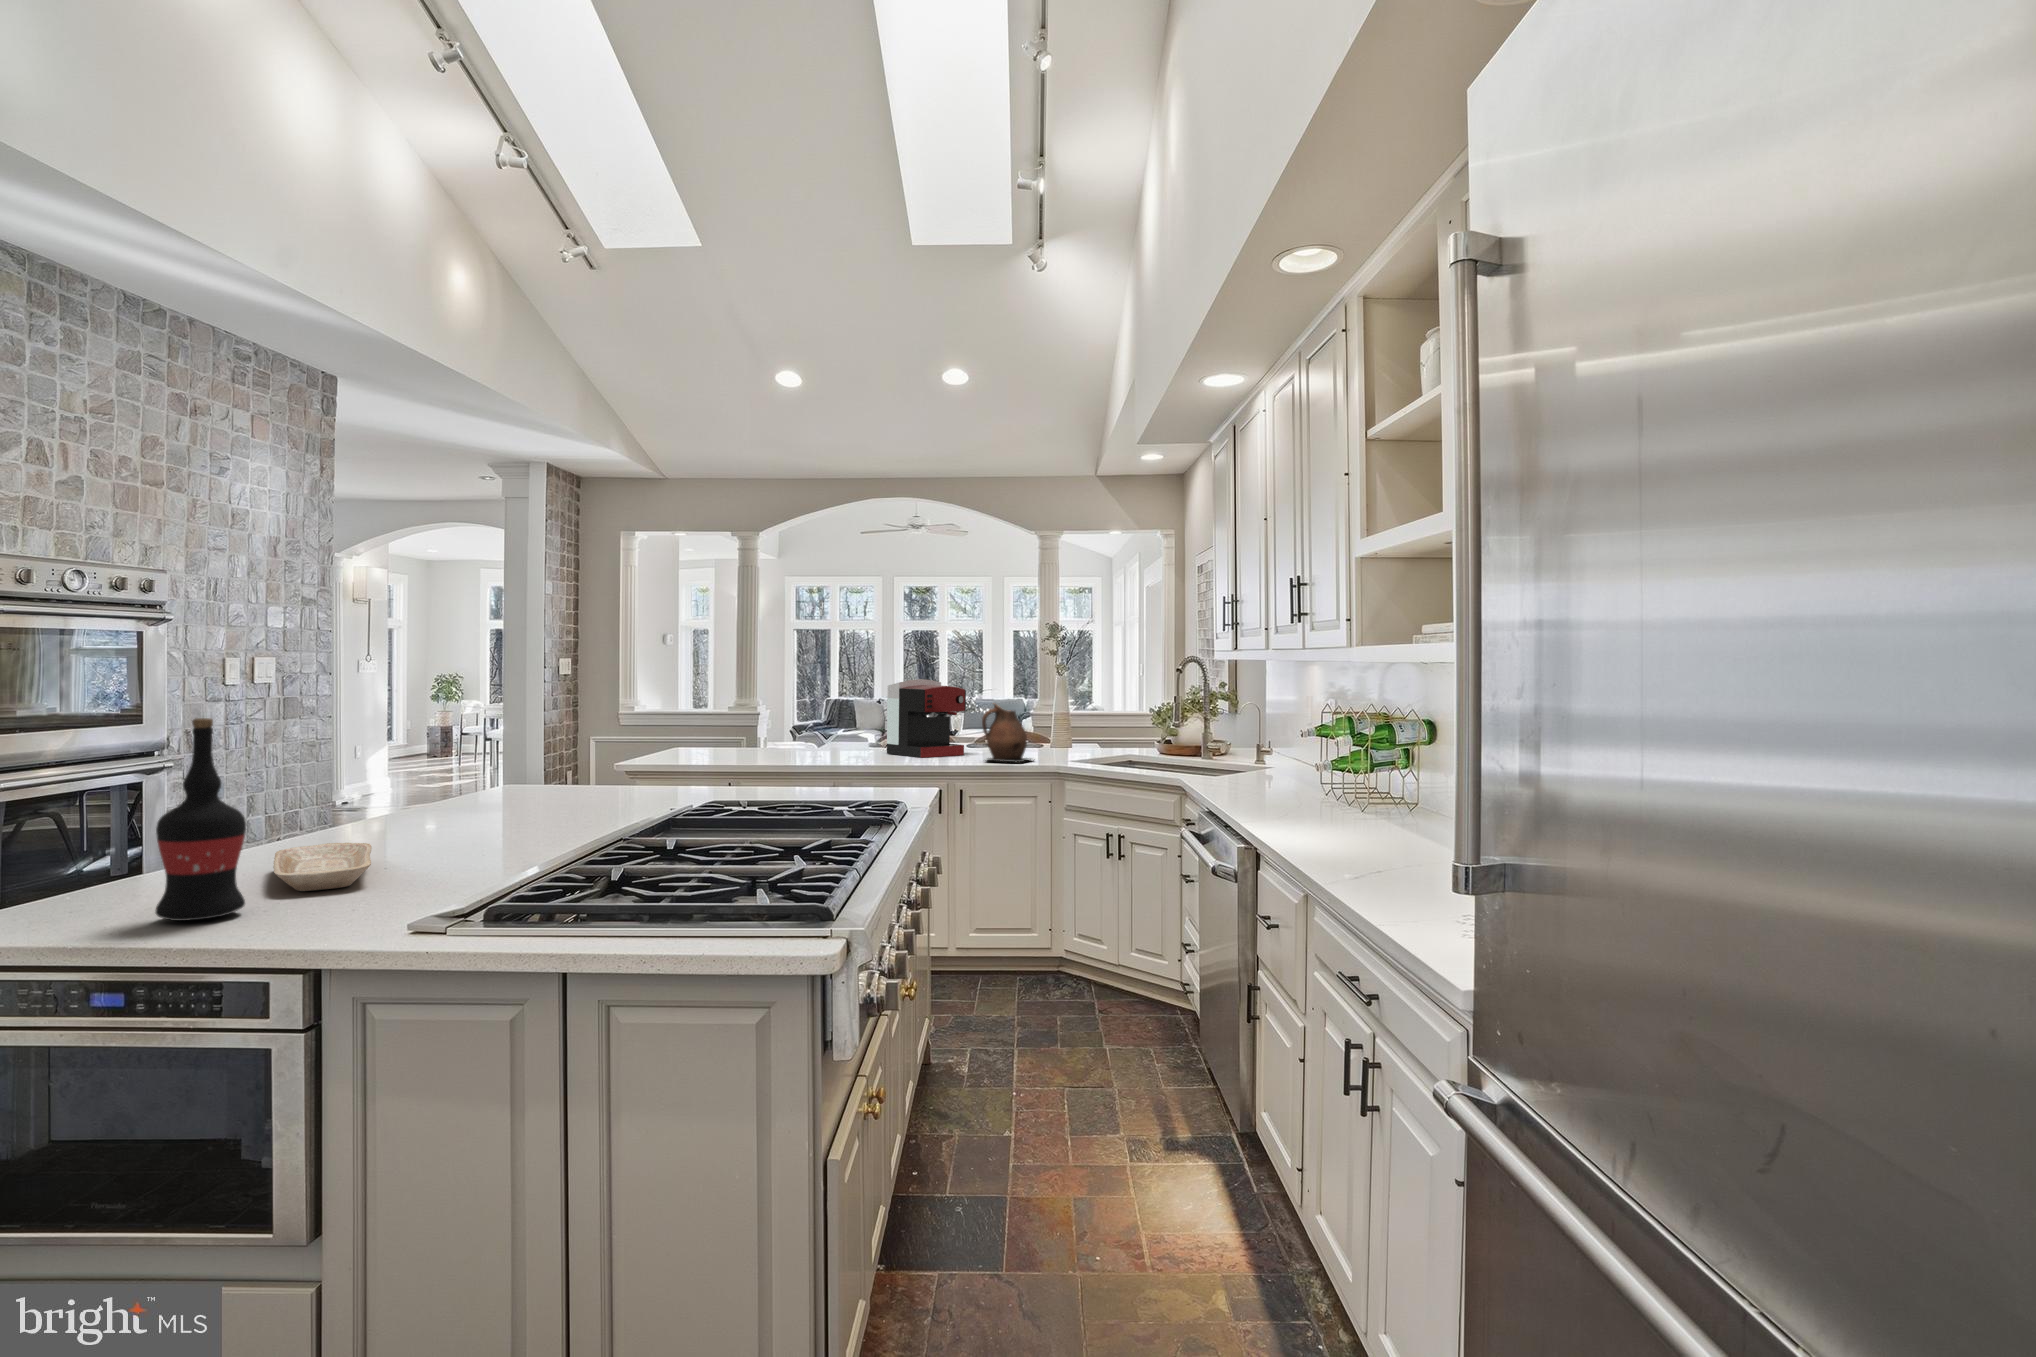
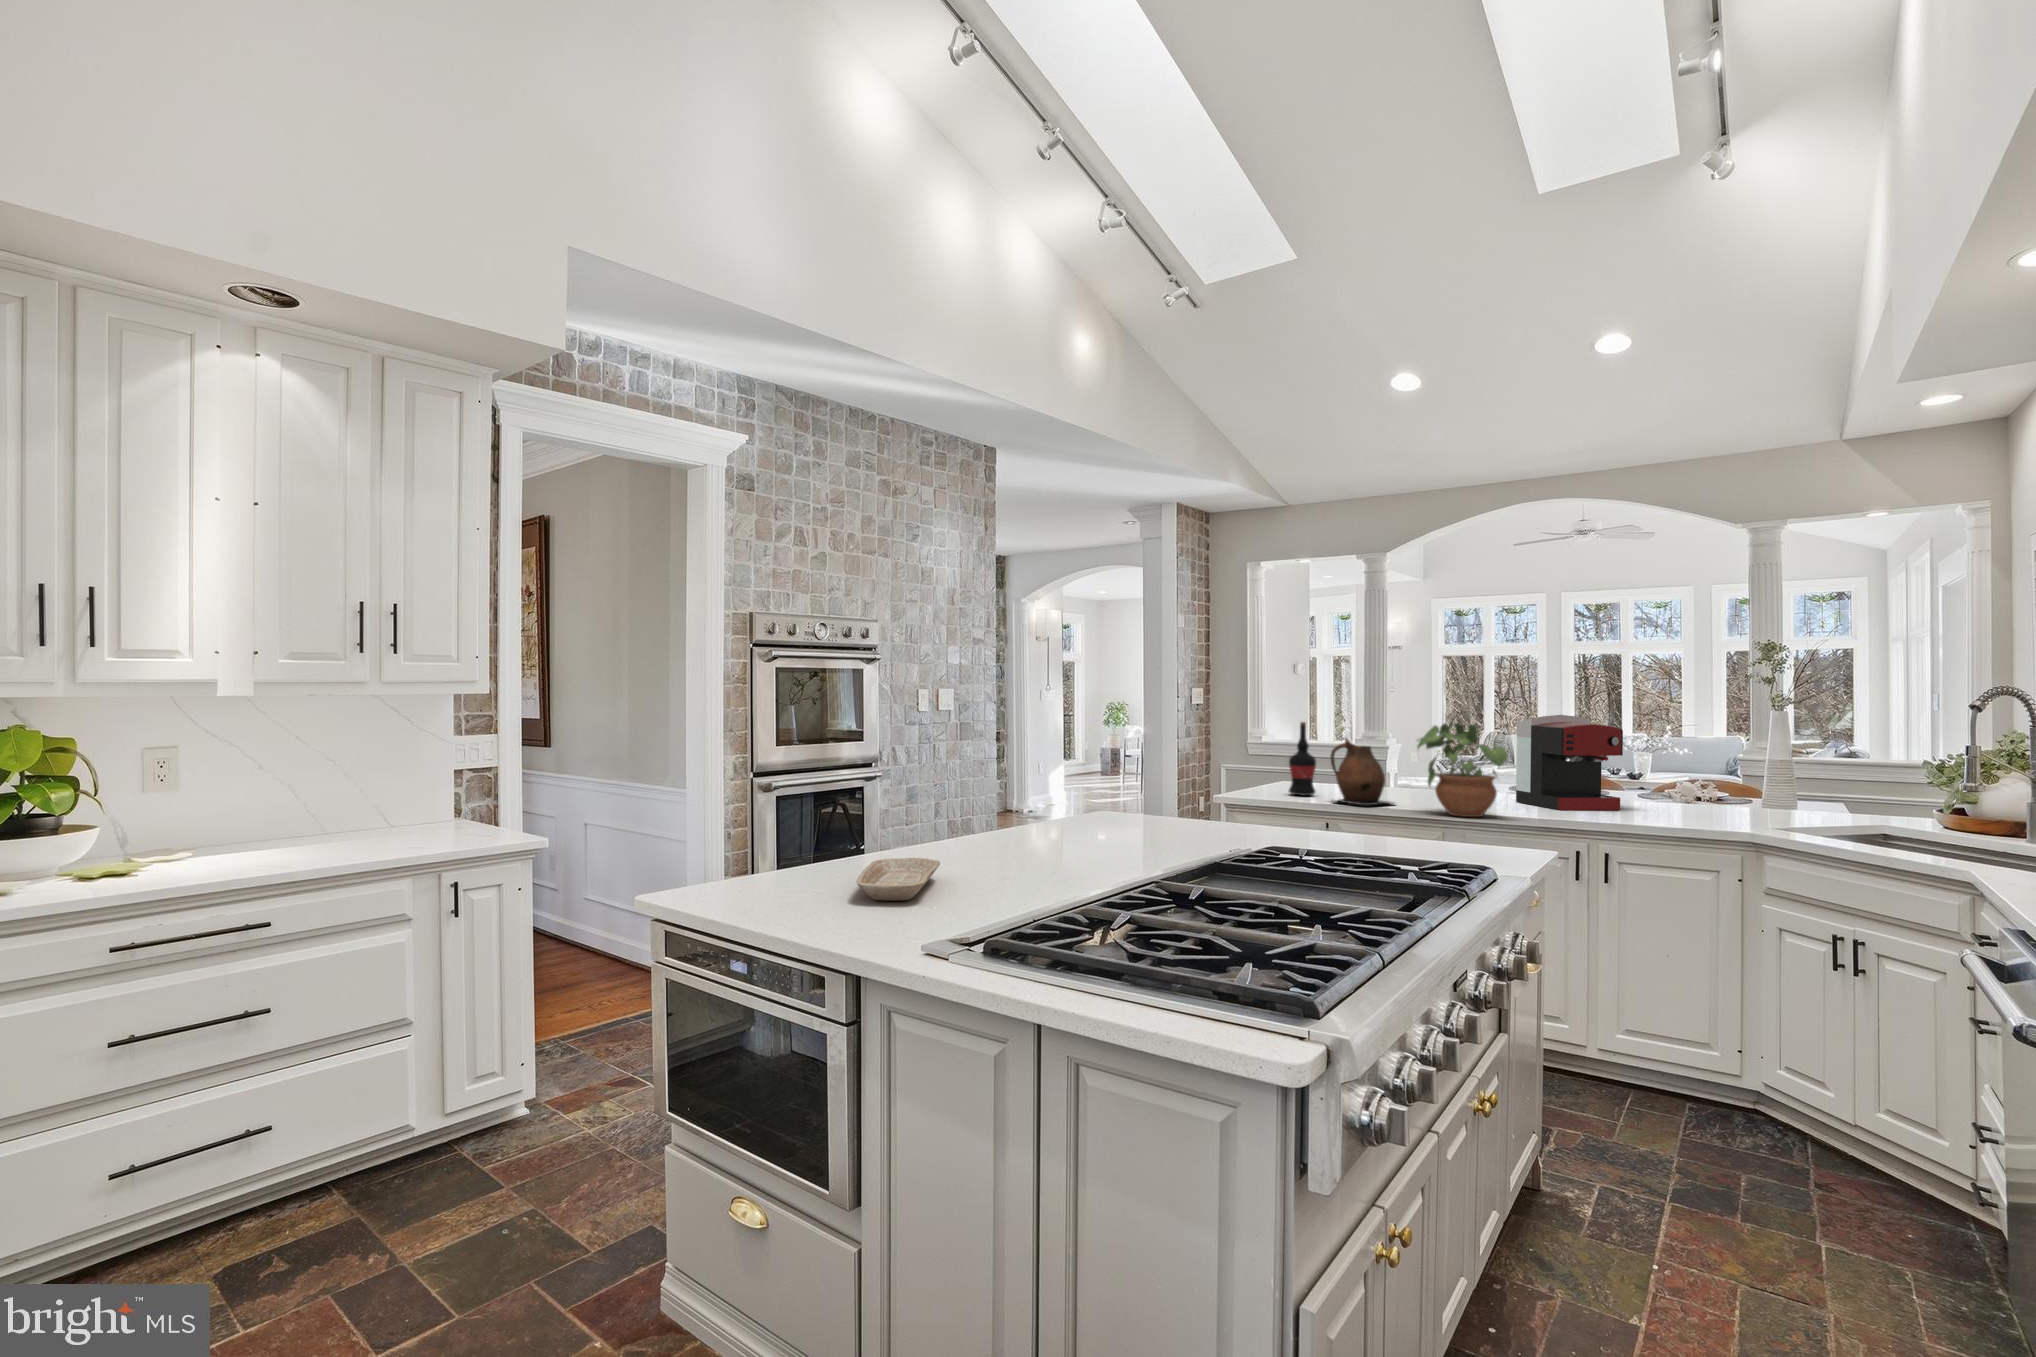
potted plant: none [813,679,889,767] -> present [1417,719,1507,817]
ceramic pitcher: present [982,703,1031,763] -> present [1330,737,1393,805]
wine bottle: present [156,718,246,921] -> present [1289,722,1316,796]

